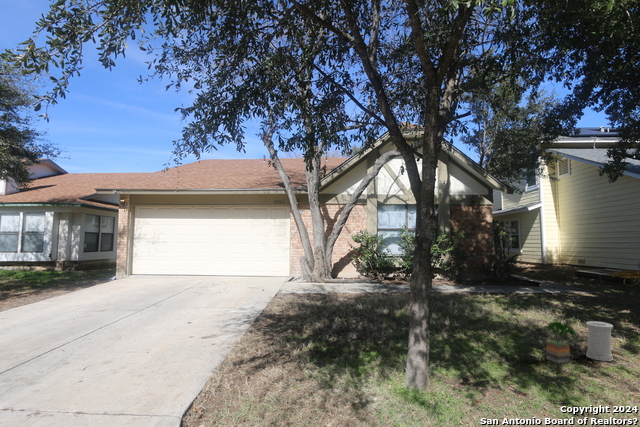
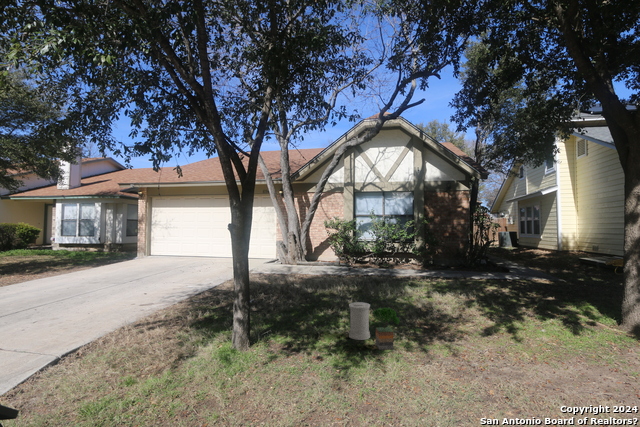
trash can: present [586,321,613,361] -> present [349,302,370,340]

